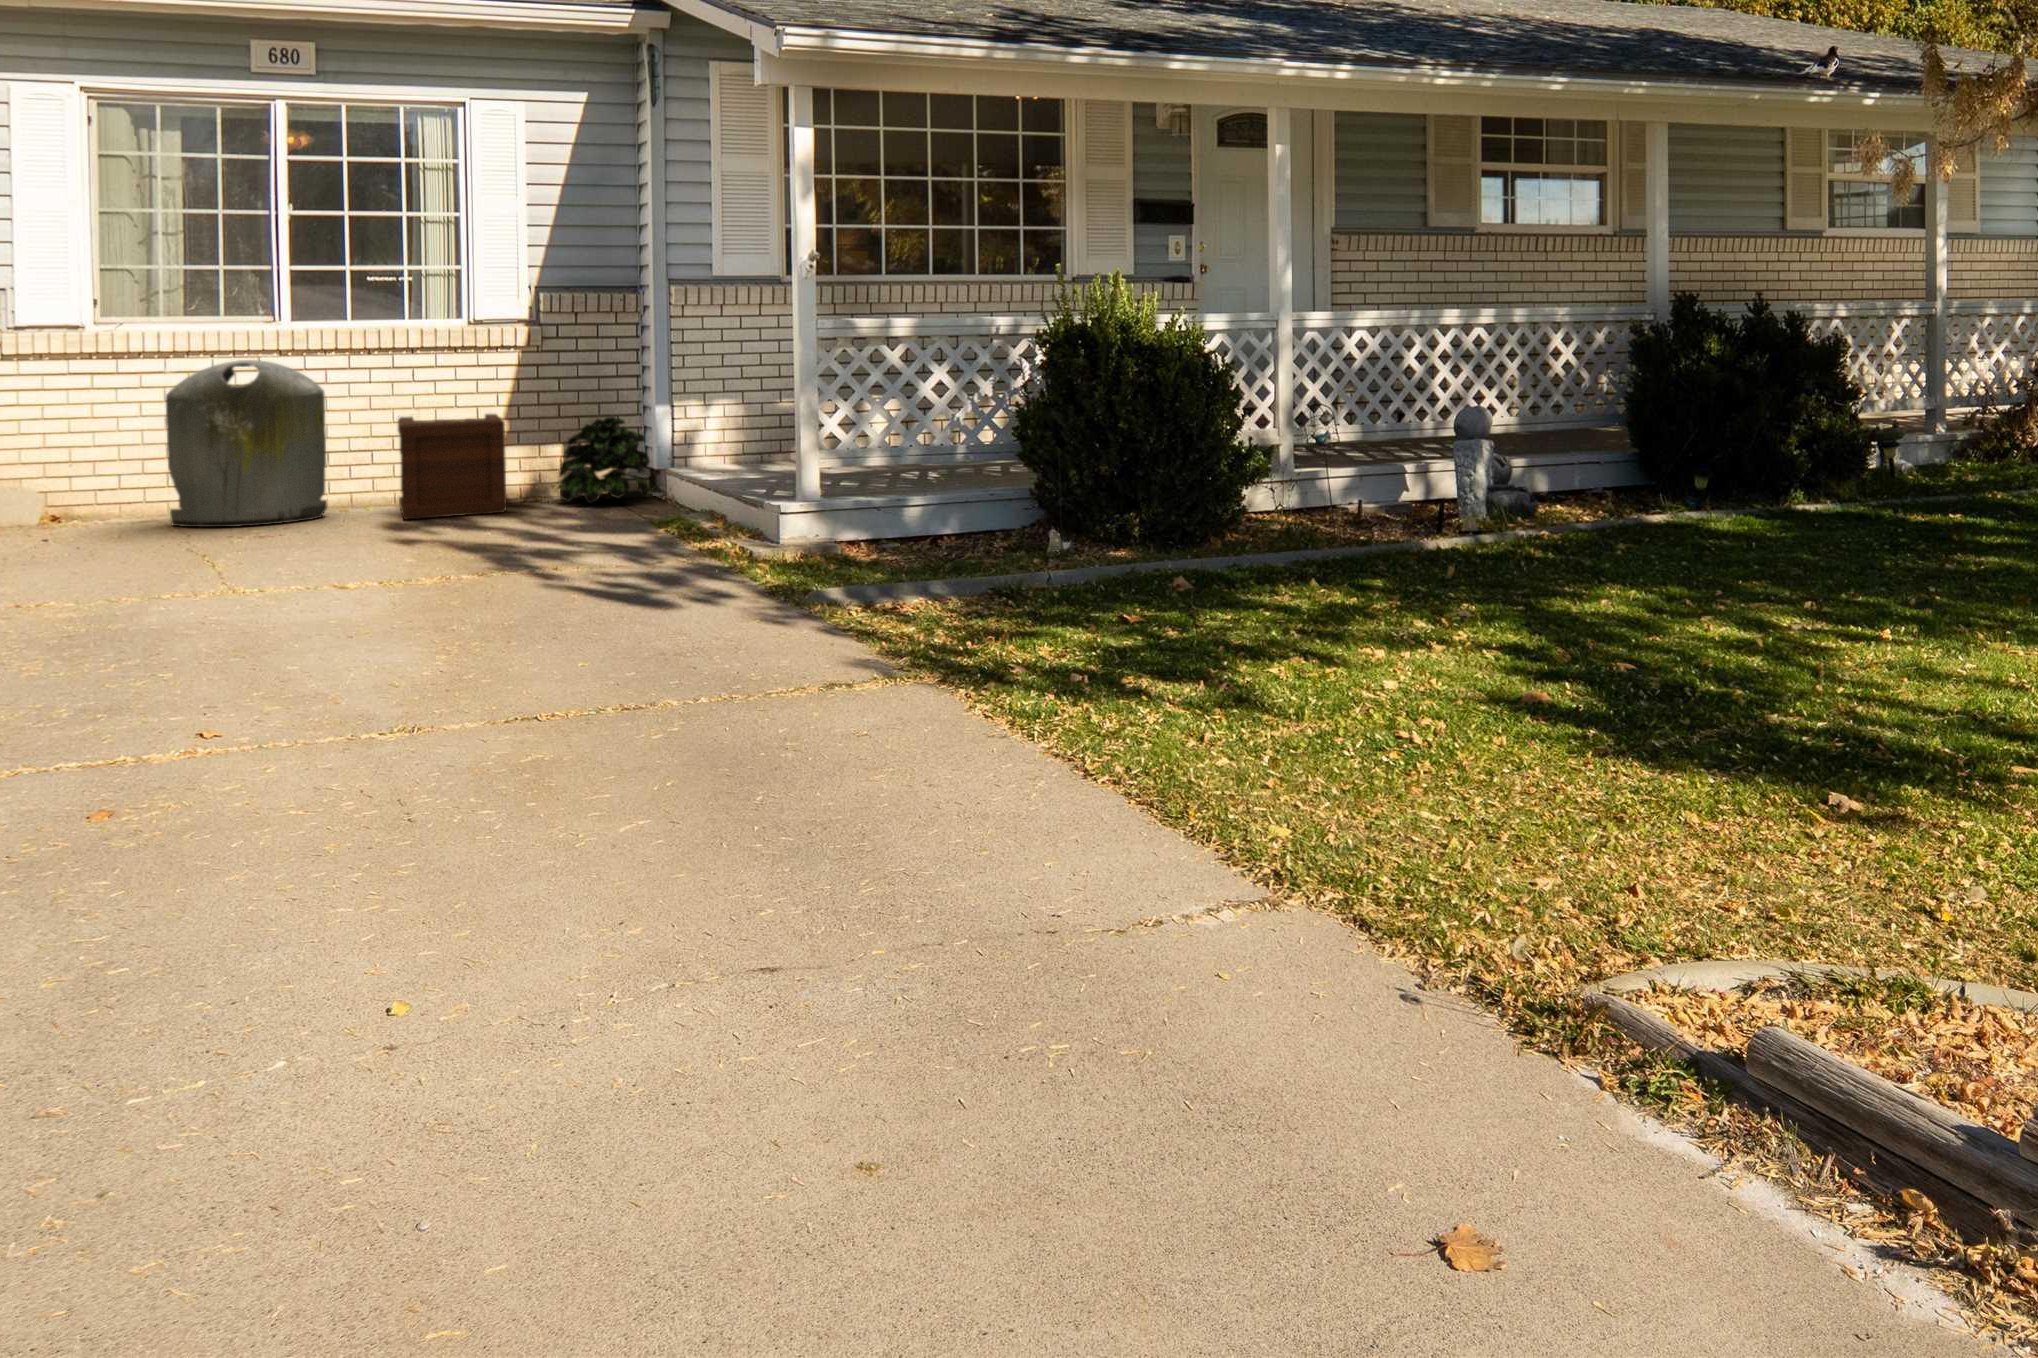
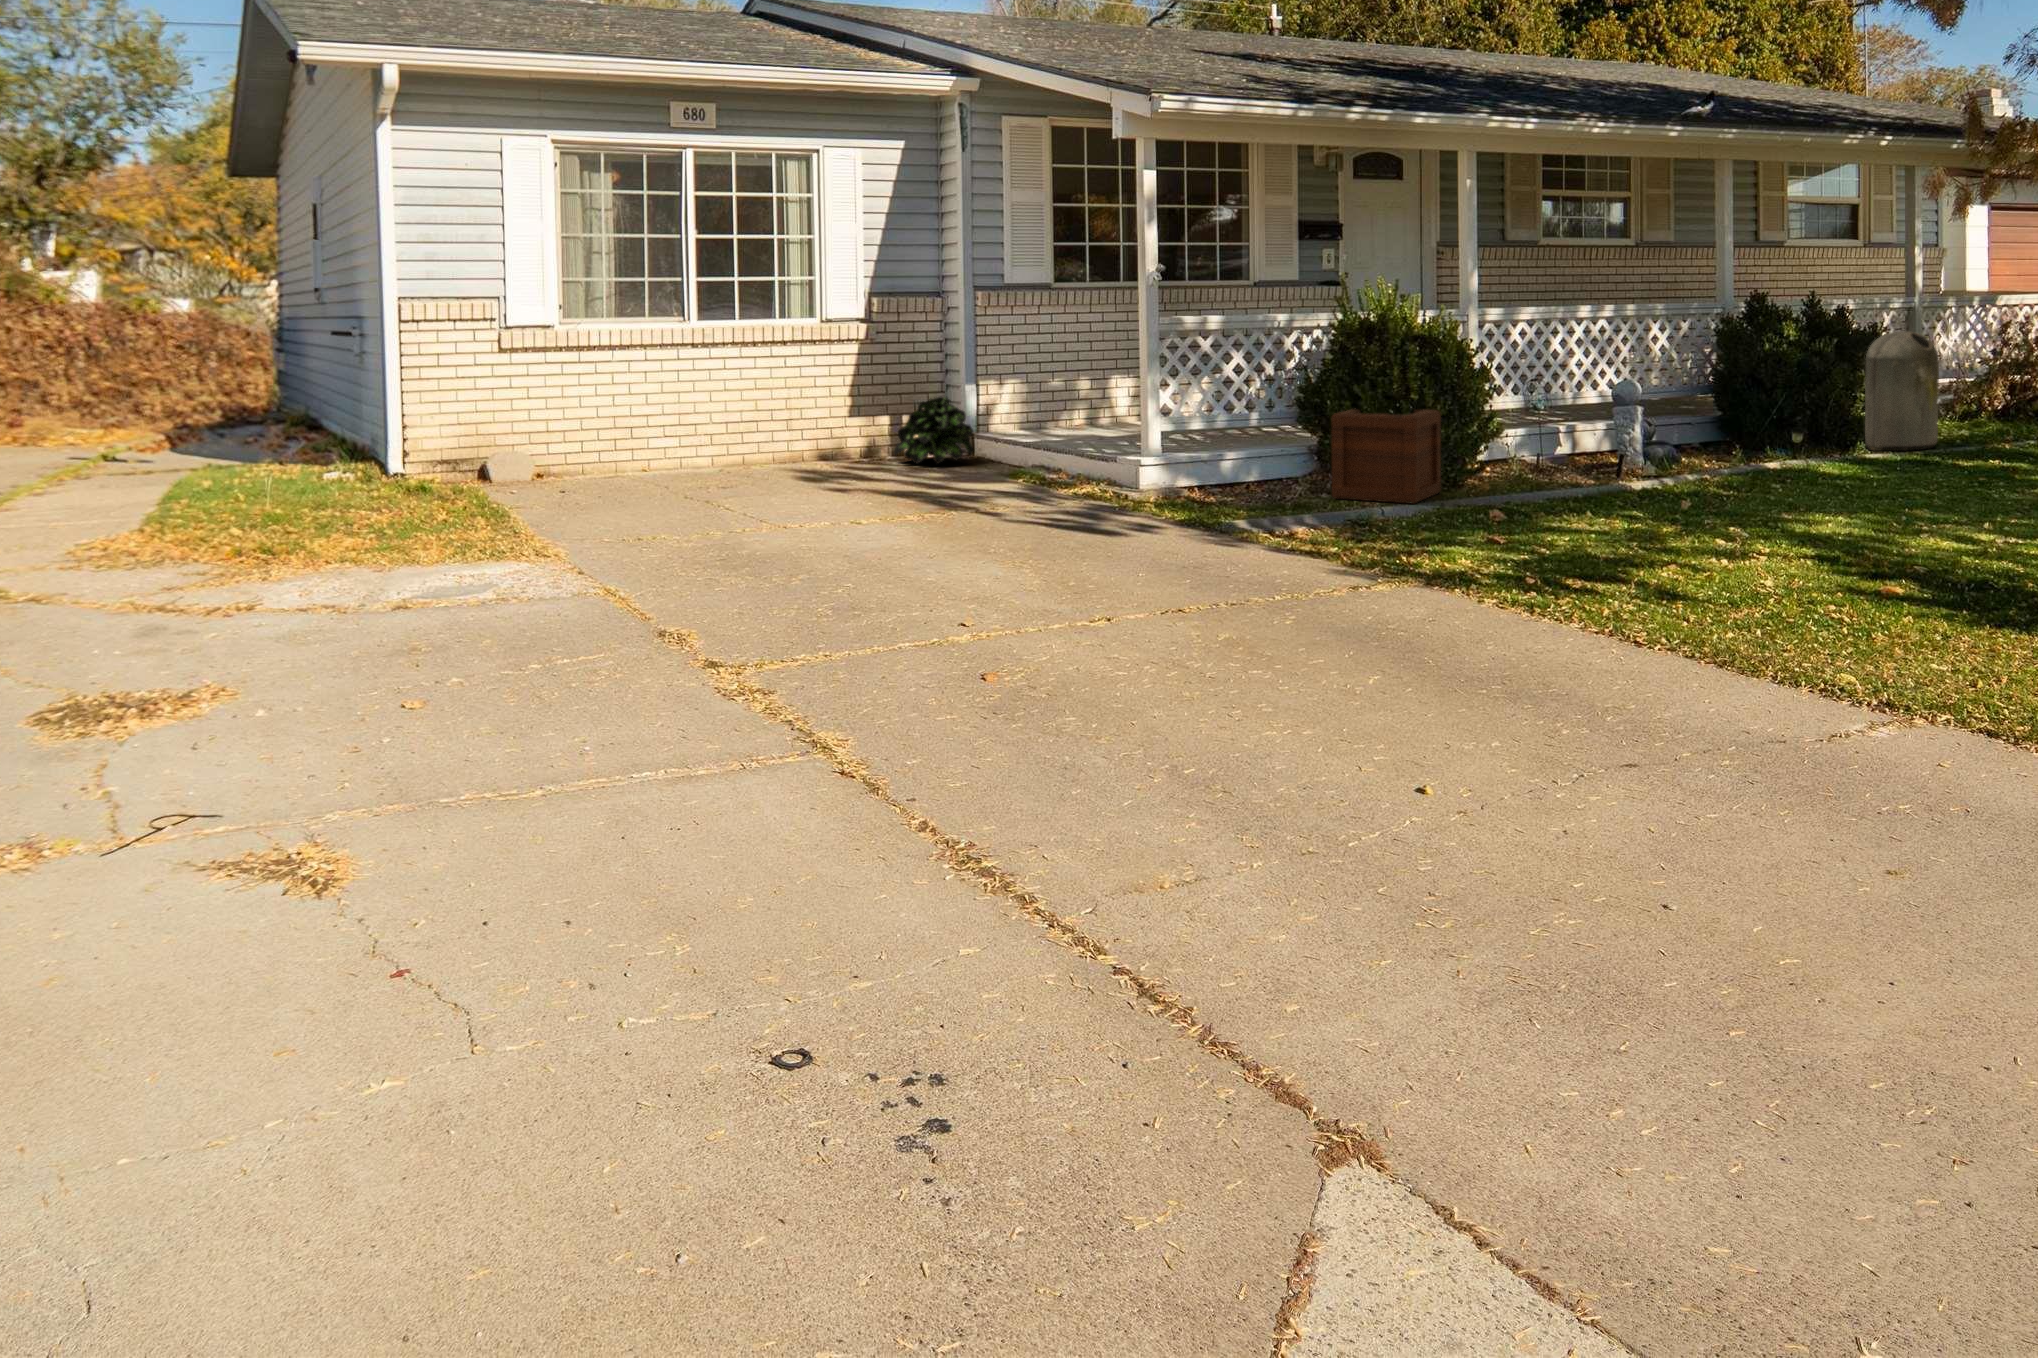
trash can: present [166,360,328,527] -> present [1865,331,1939,451]
wooden crate: present [398,414,507,519] -> present [1331,409,1441,504]

